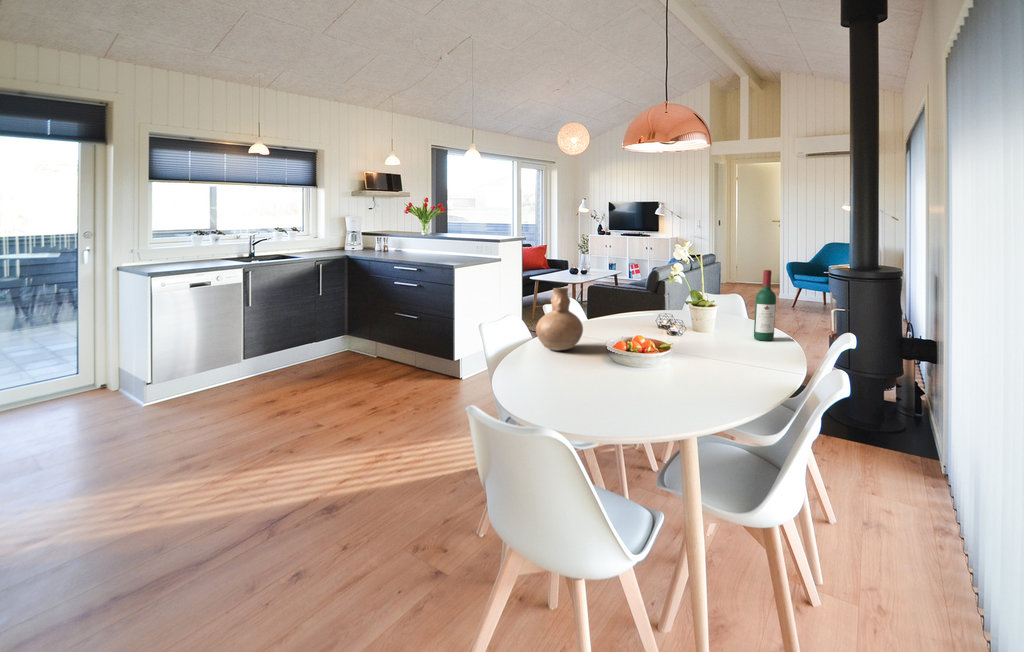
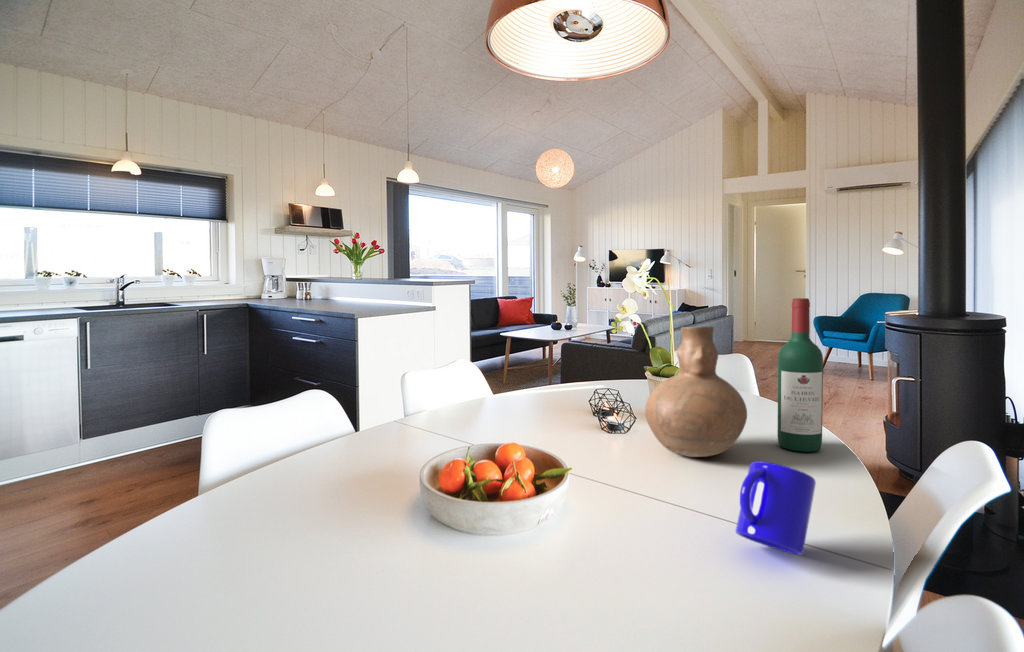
vase: present [536,288,583,350] -> present [645,326,747,457]
mug: none [740,334,768,365] -> present [736,461,816,555]

